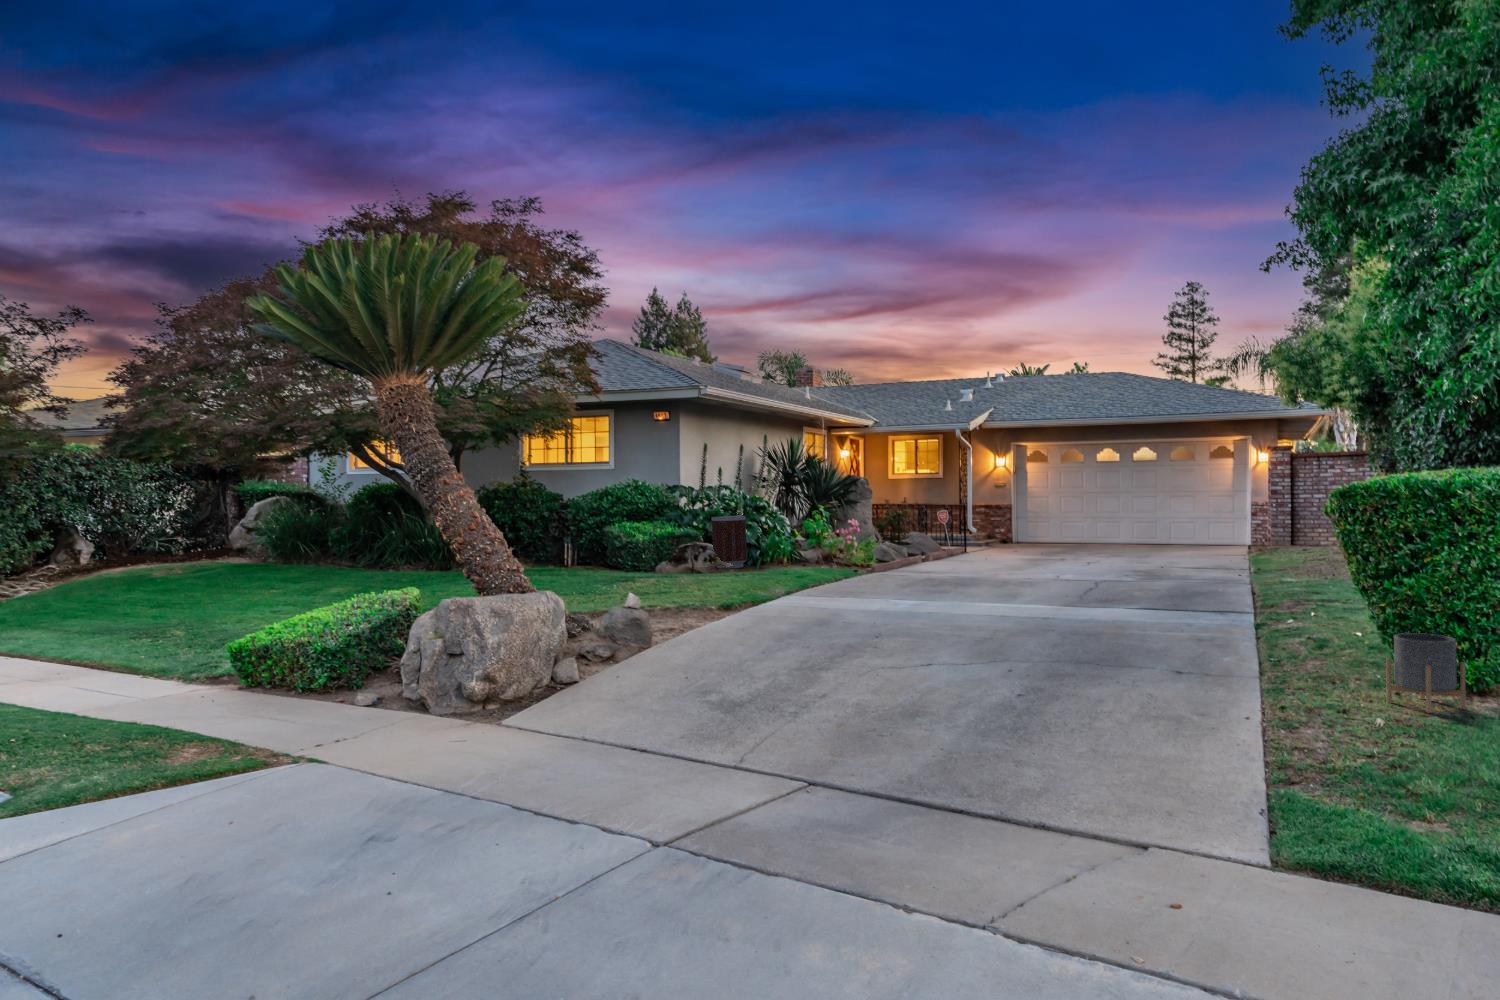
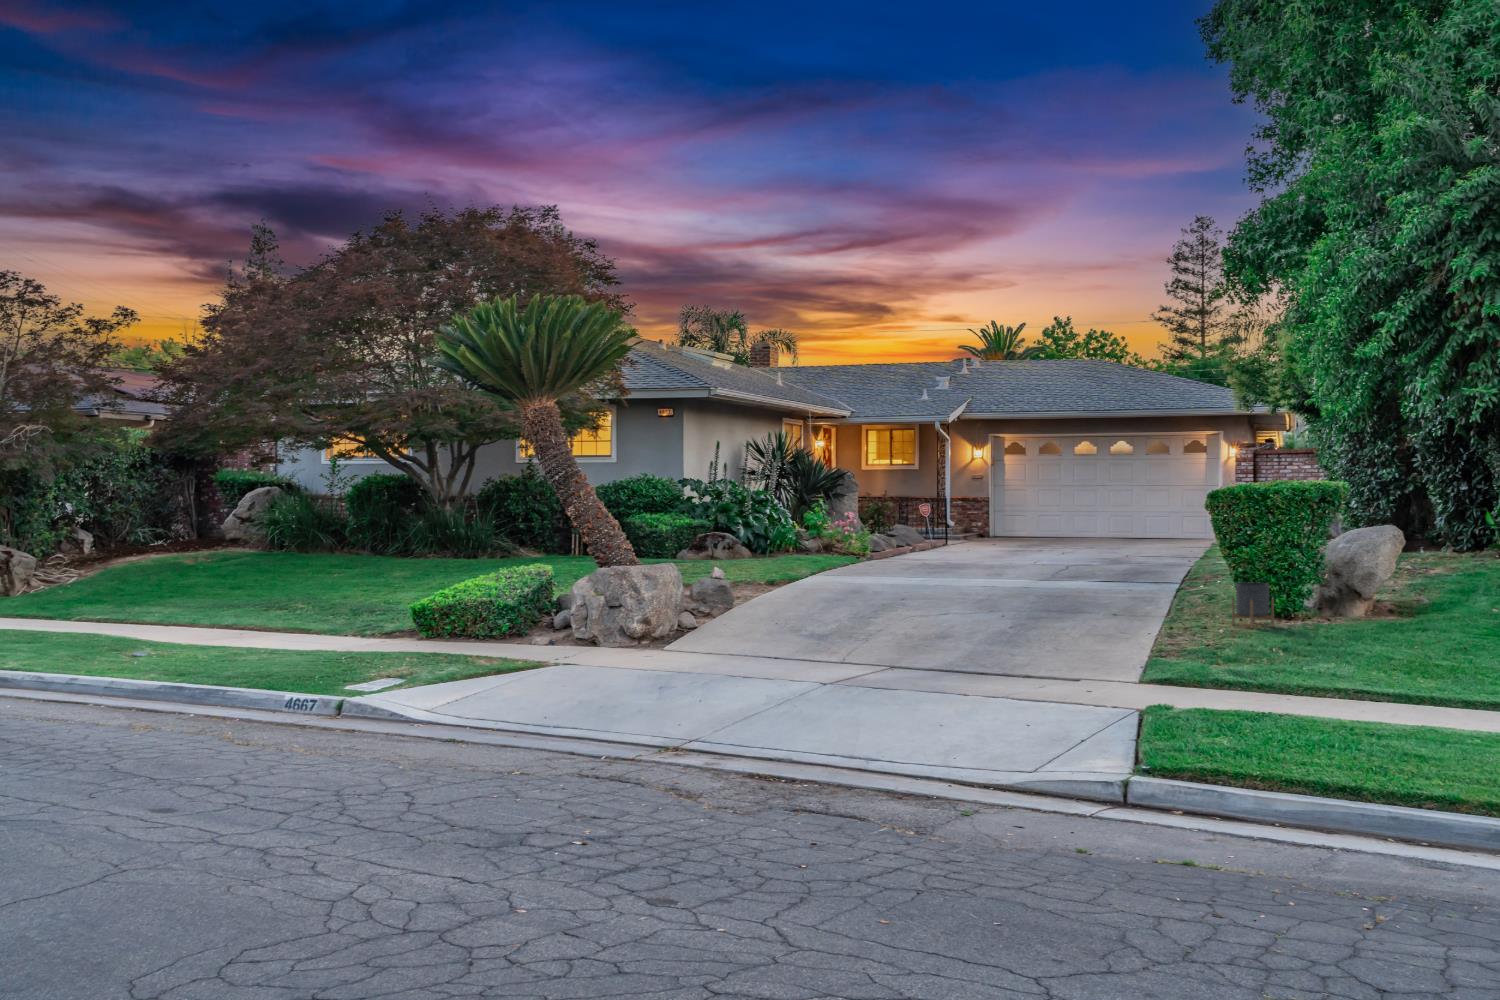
trash can: present [712,516,747,568] -> none [723,508,755,556]

